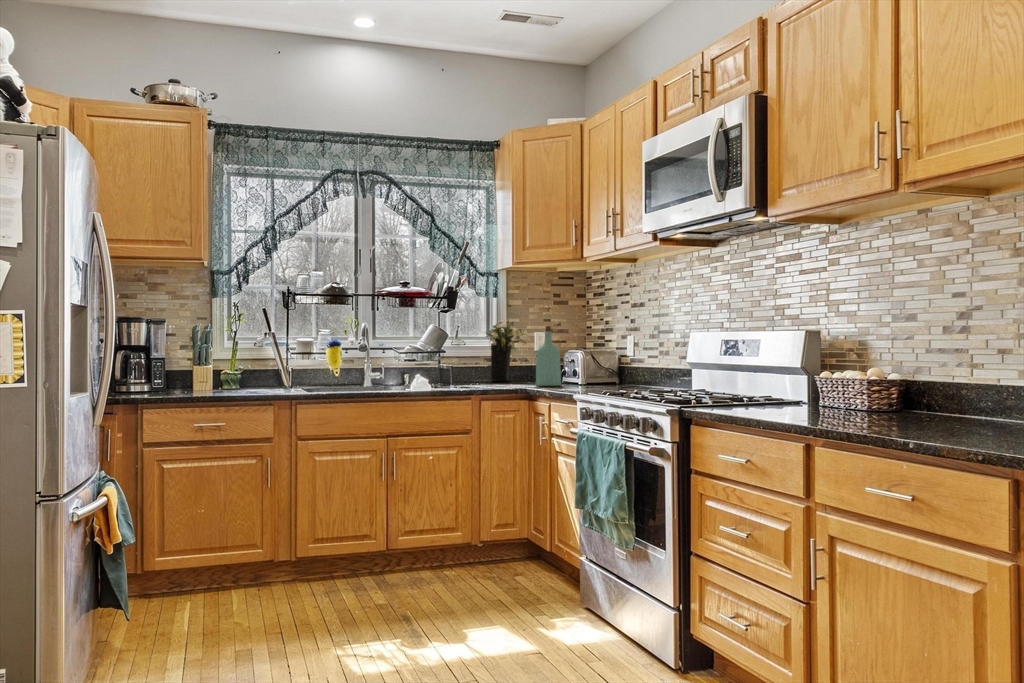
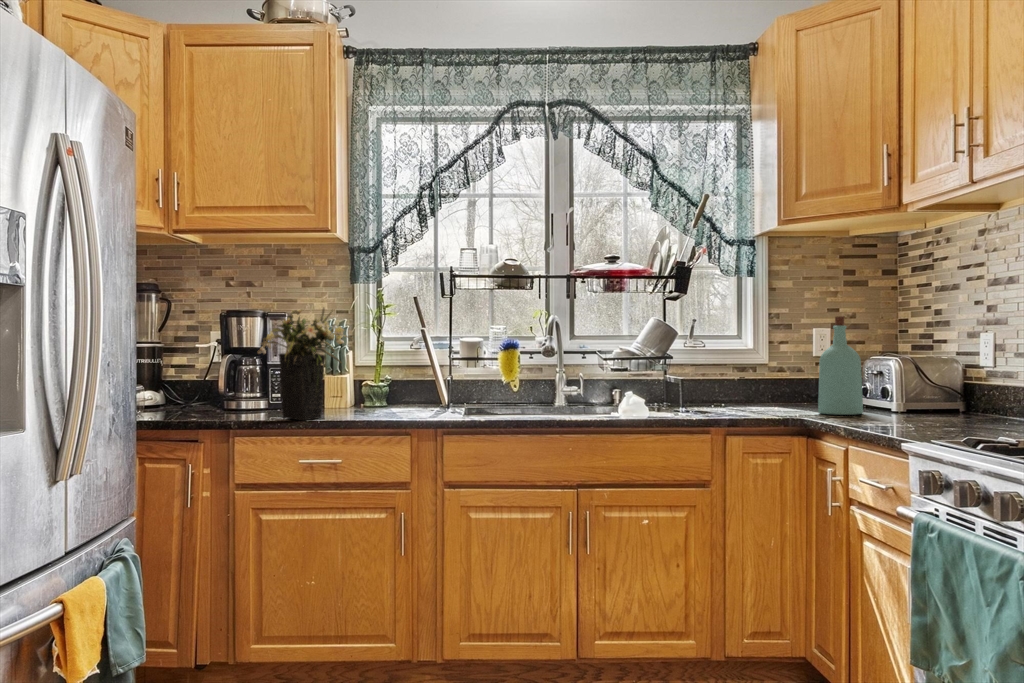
flower arrangement: present [486,320,527,381] -> present [257,308,353,420]

